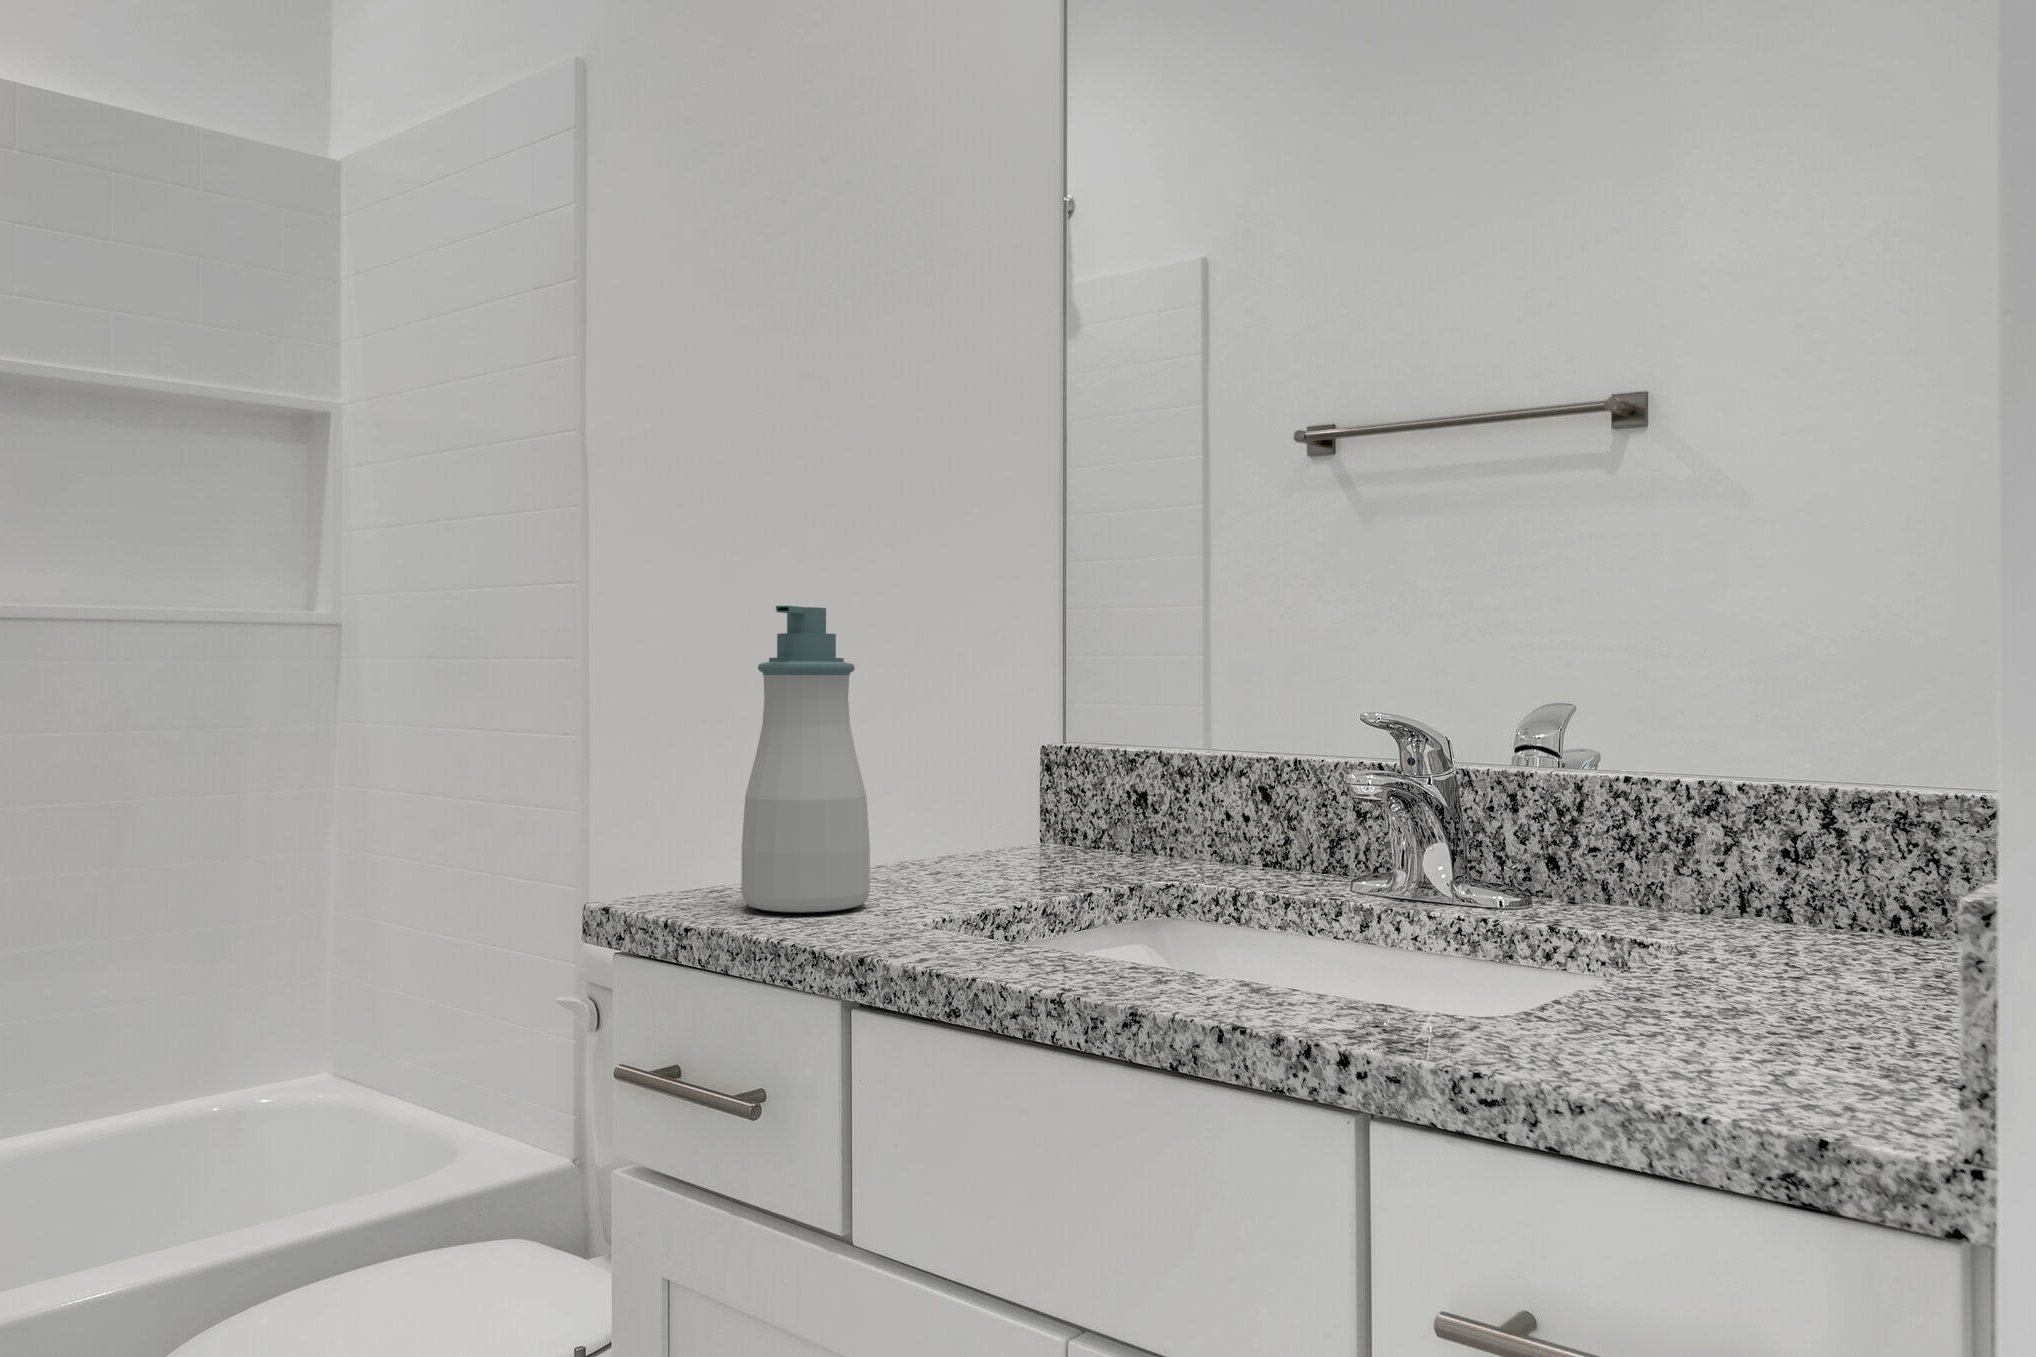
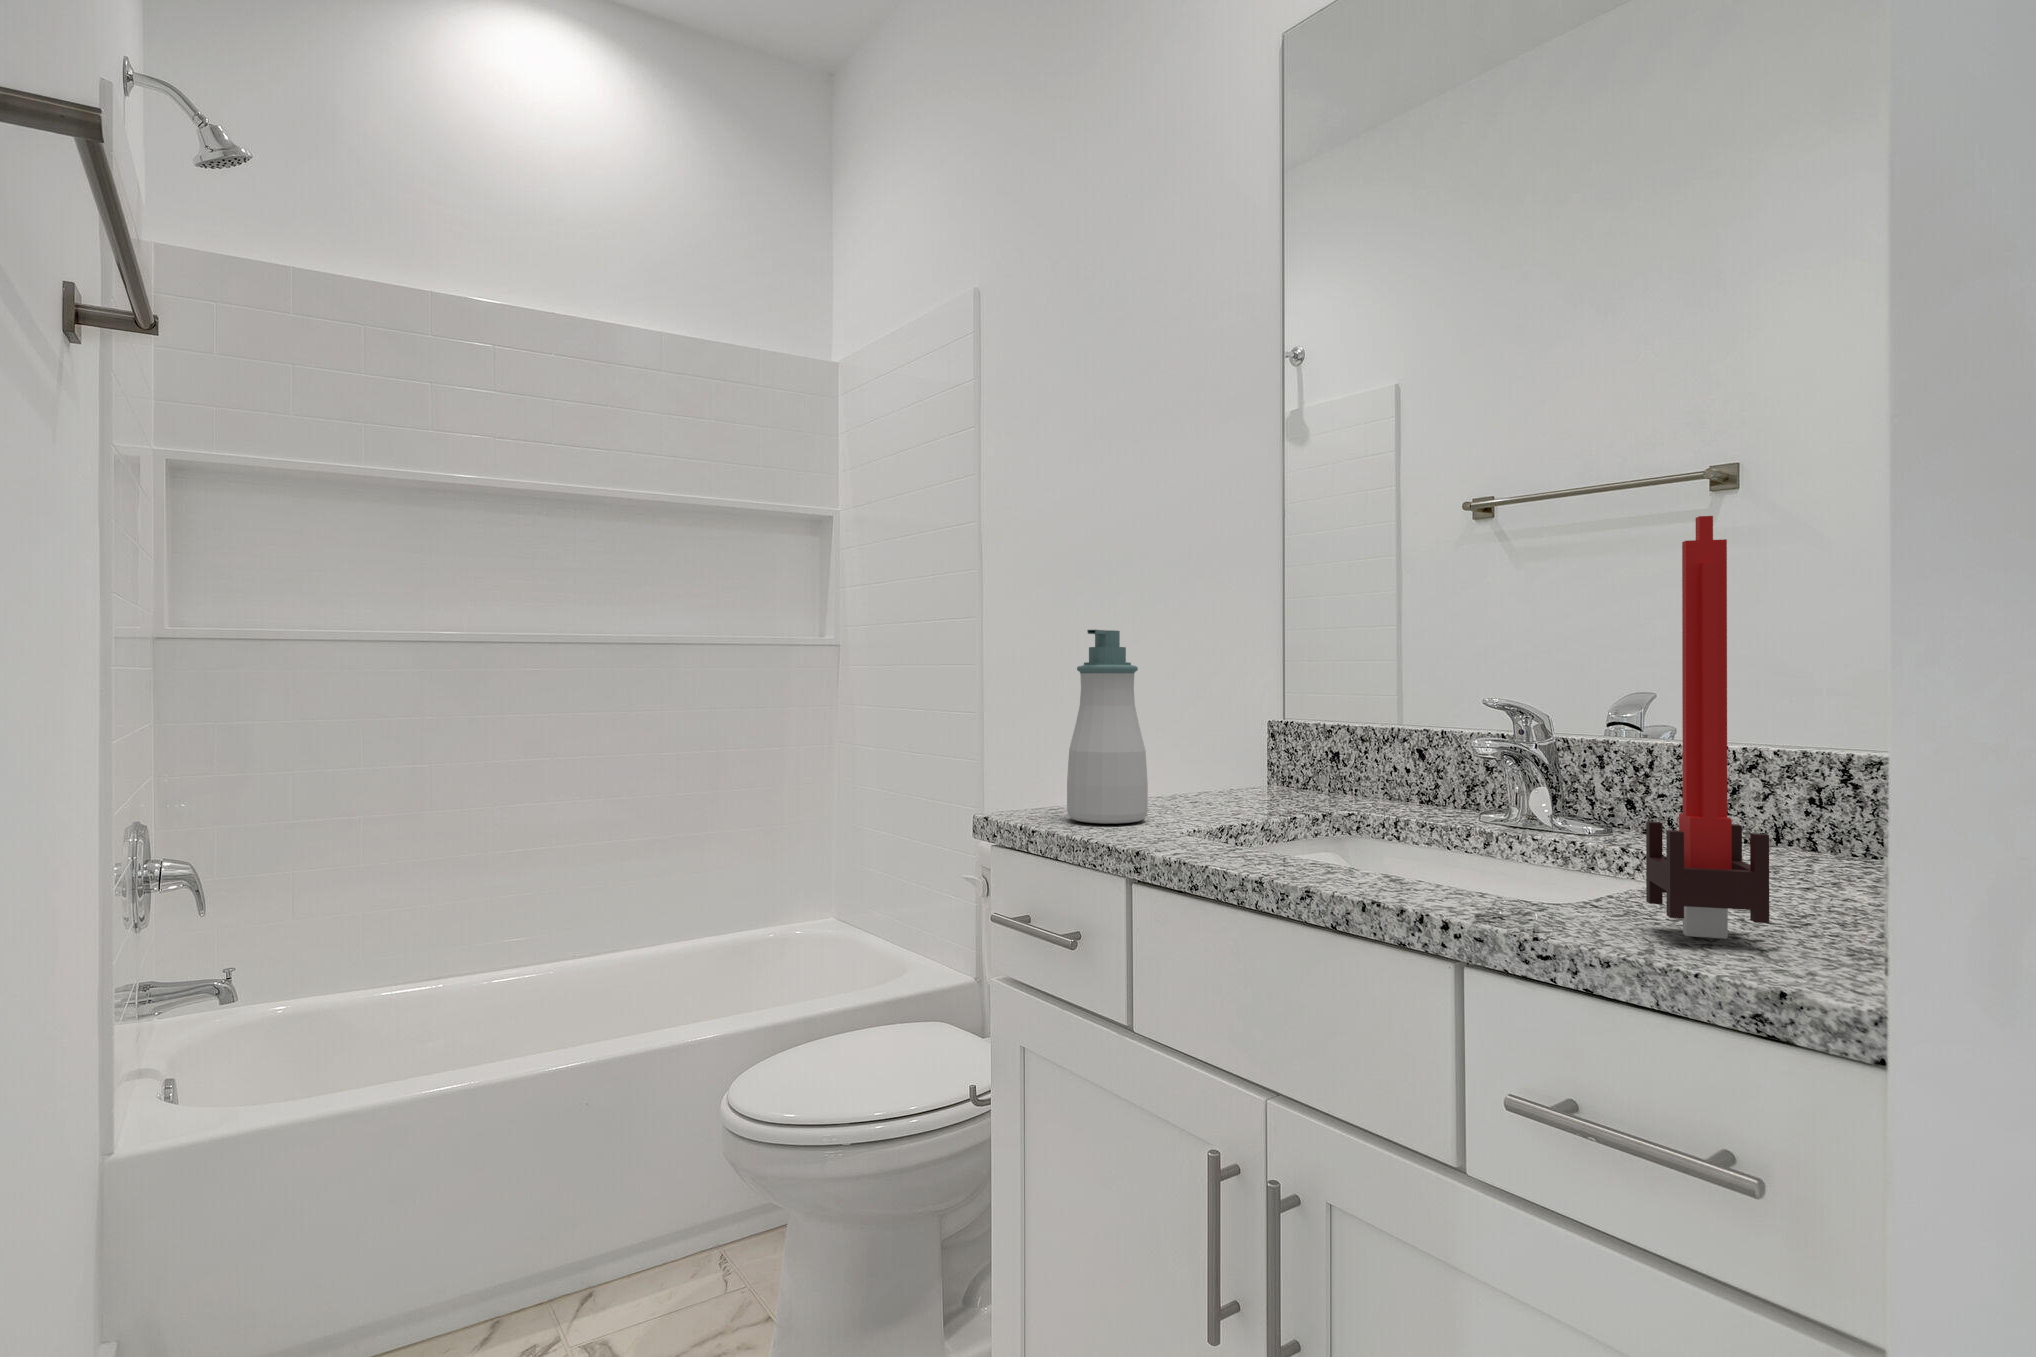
candle: none [1618,453,1786,1060] -> present [1646,516,1769,938]

